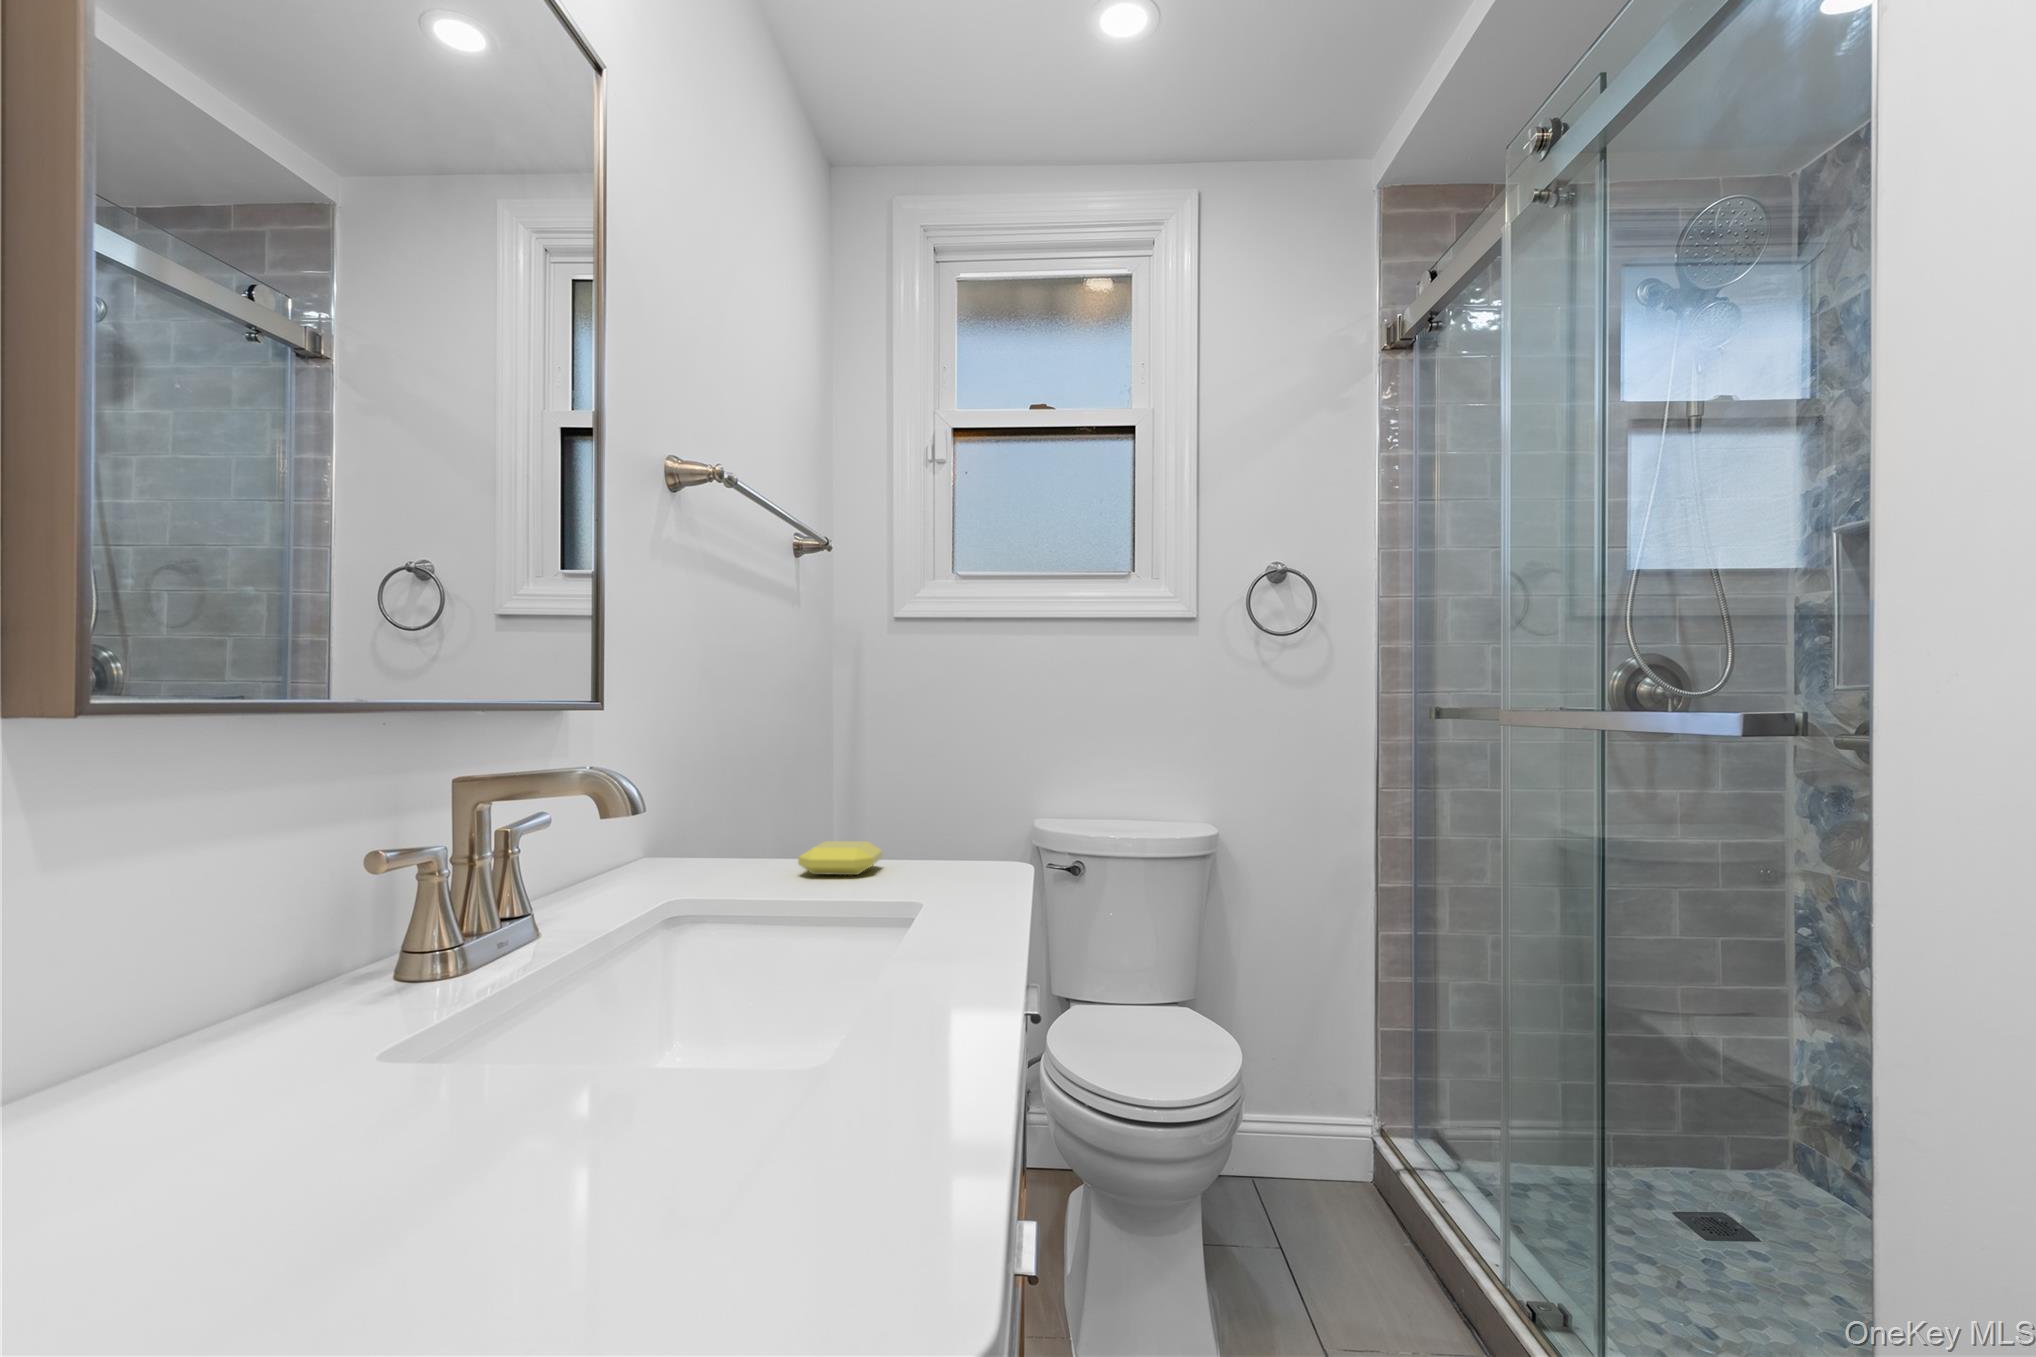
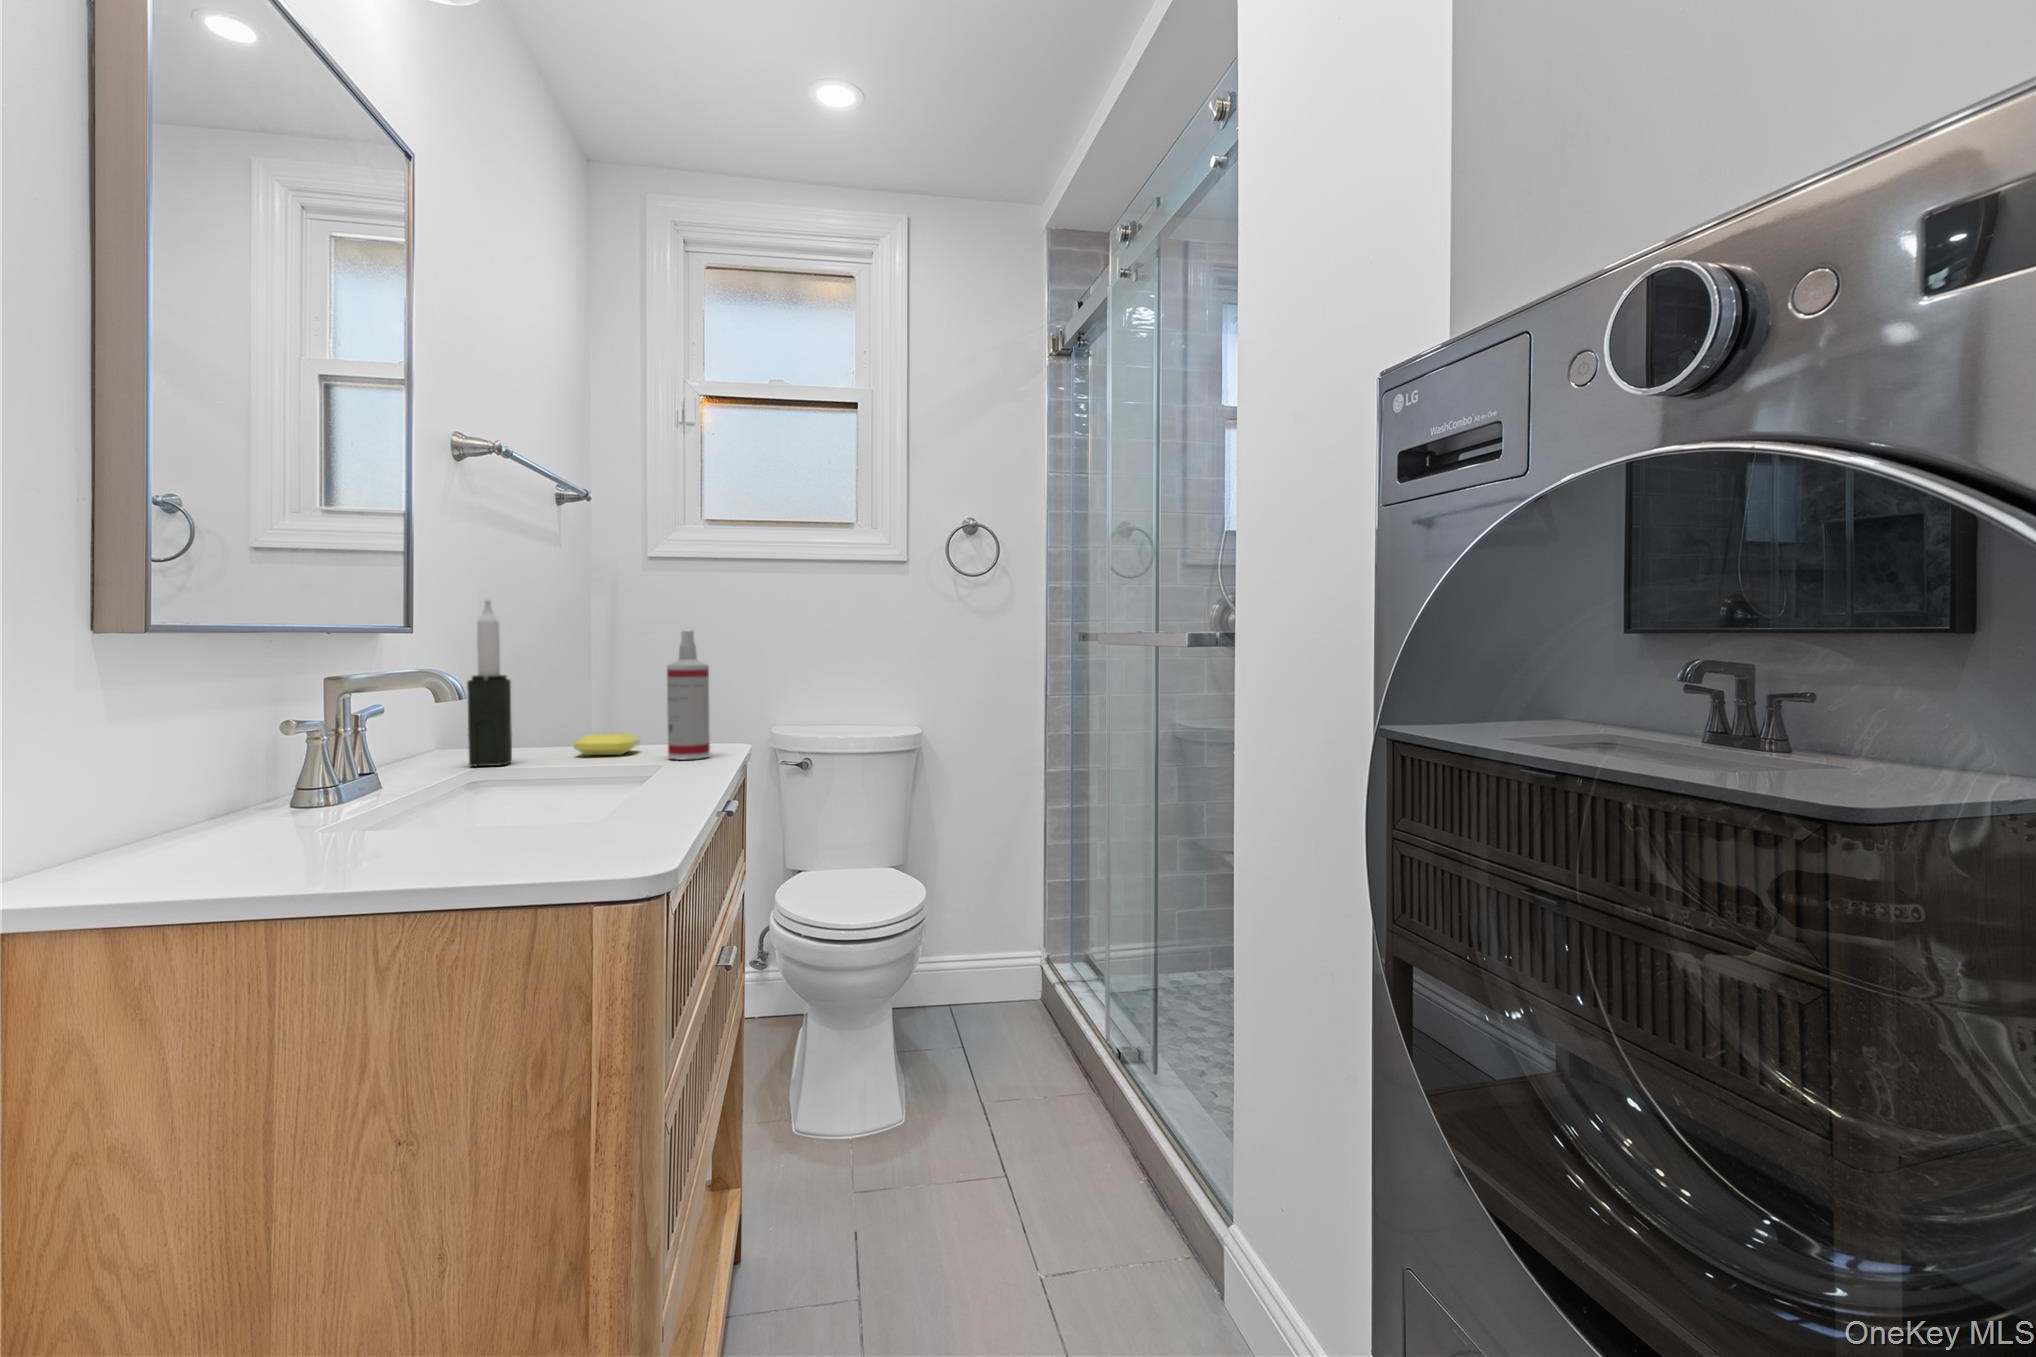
candle: none [665,663,721,891] -> present [467,599,512,766]
spray bottle: none [919,705,975,891] -> present [667,631,710,759]

